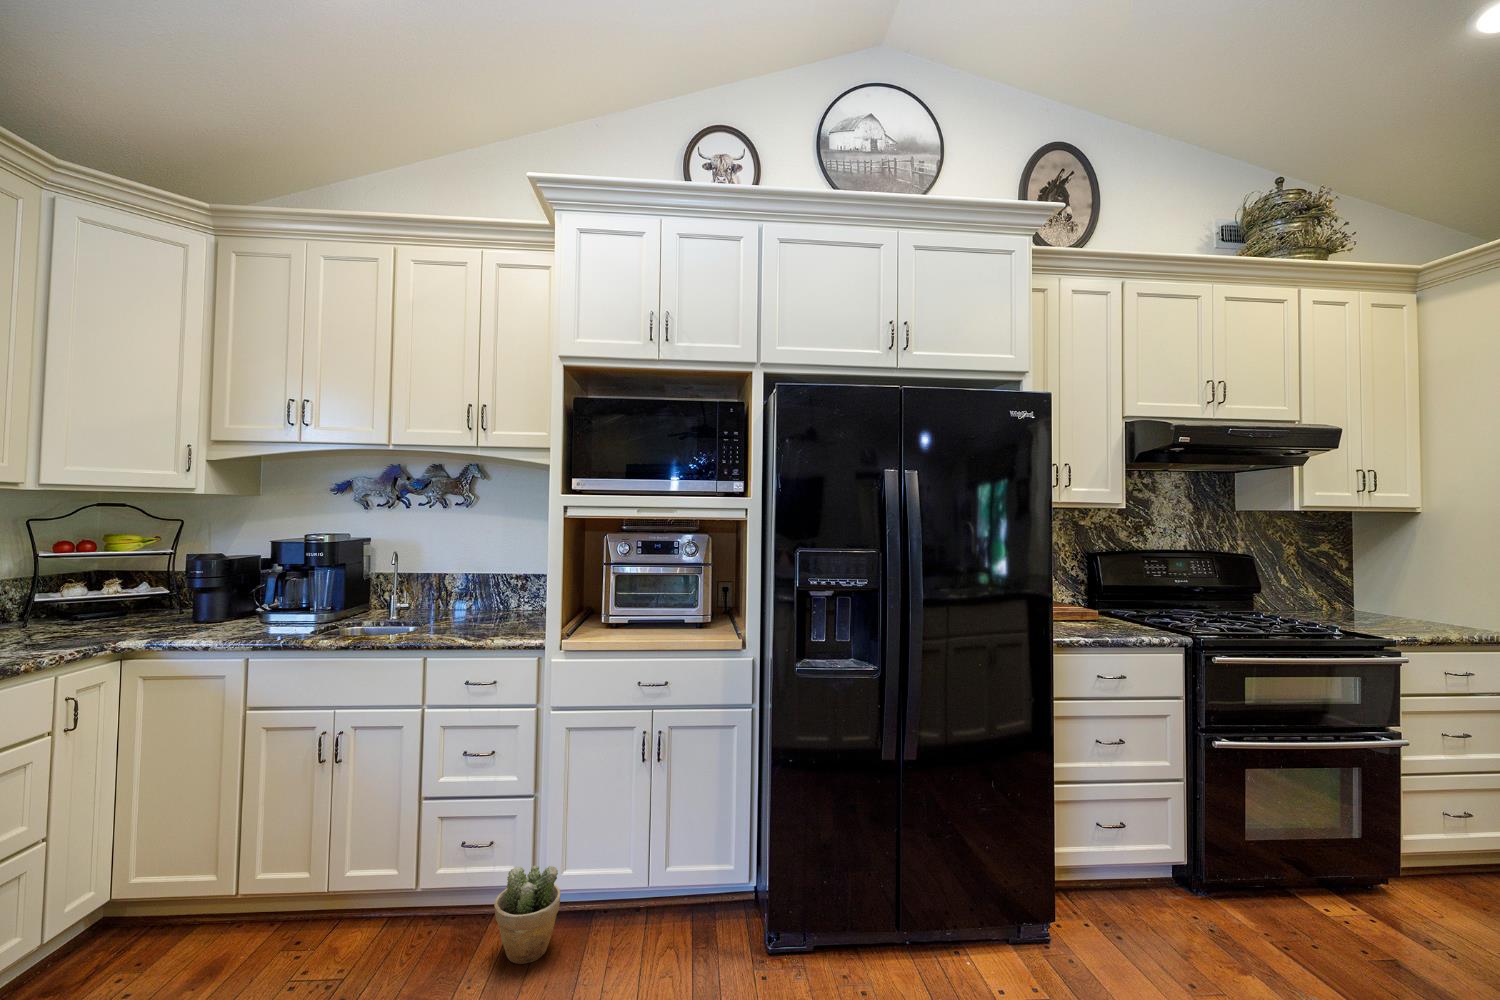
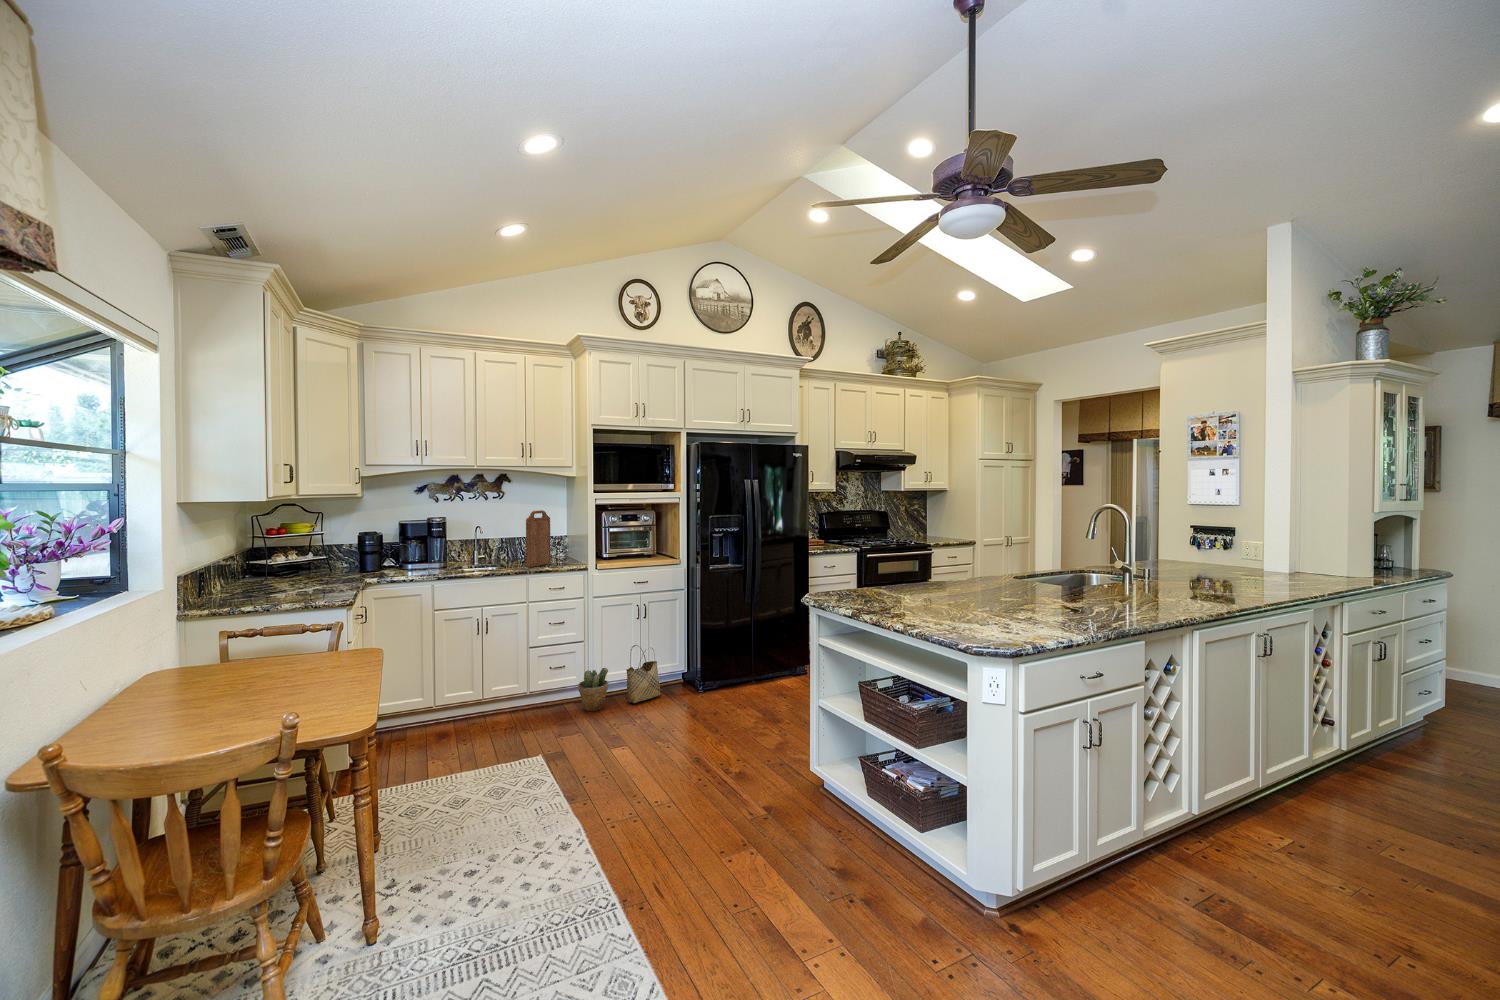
cutting board: none [434,526,500,635] -> present [526,510,550,567]
woven basket: none [597,817,679,961] -> present [626,645,660,703]

